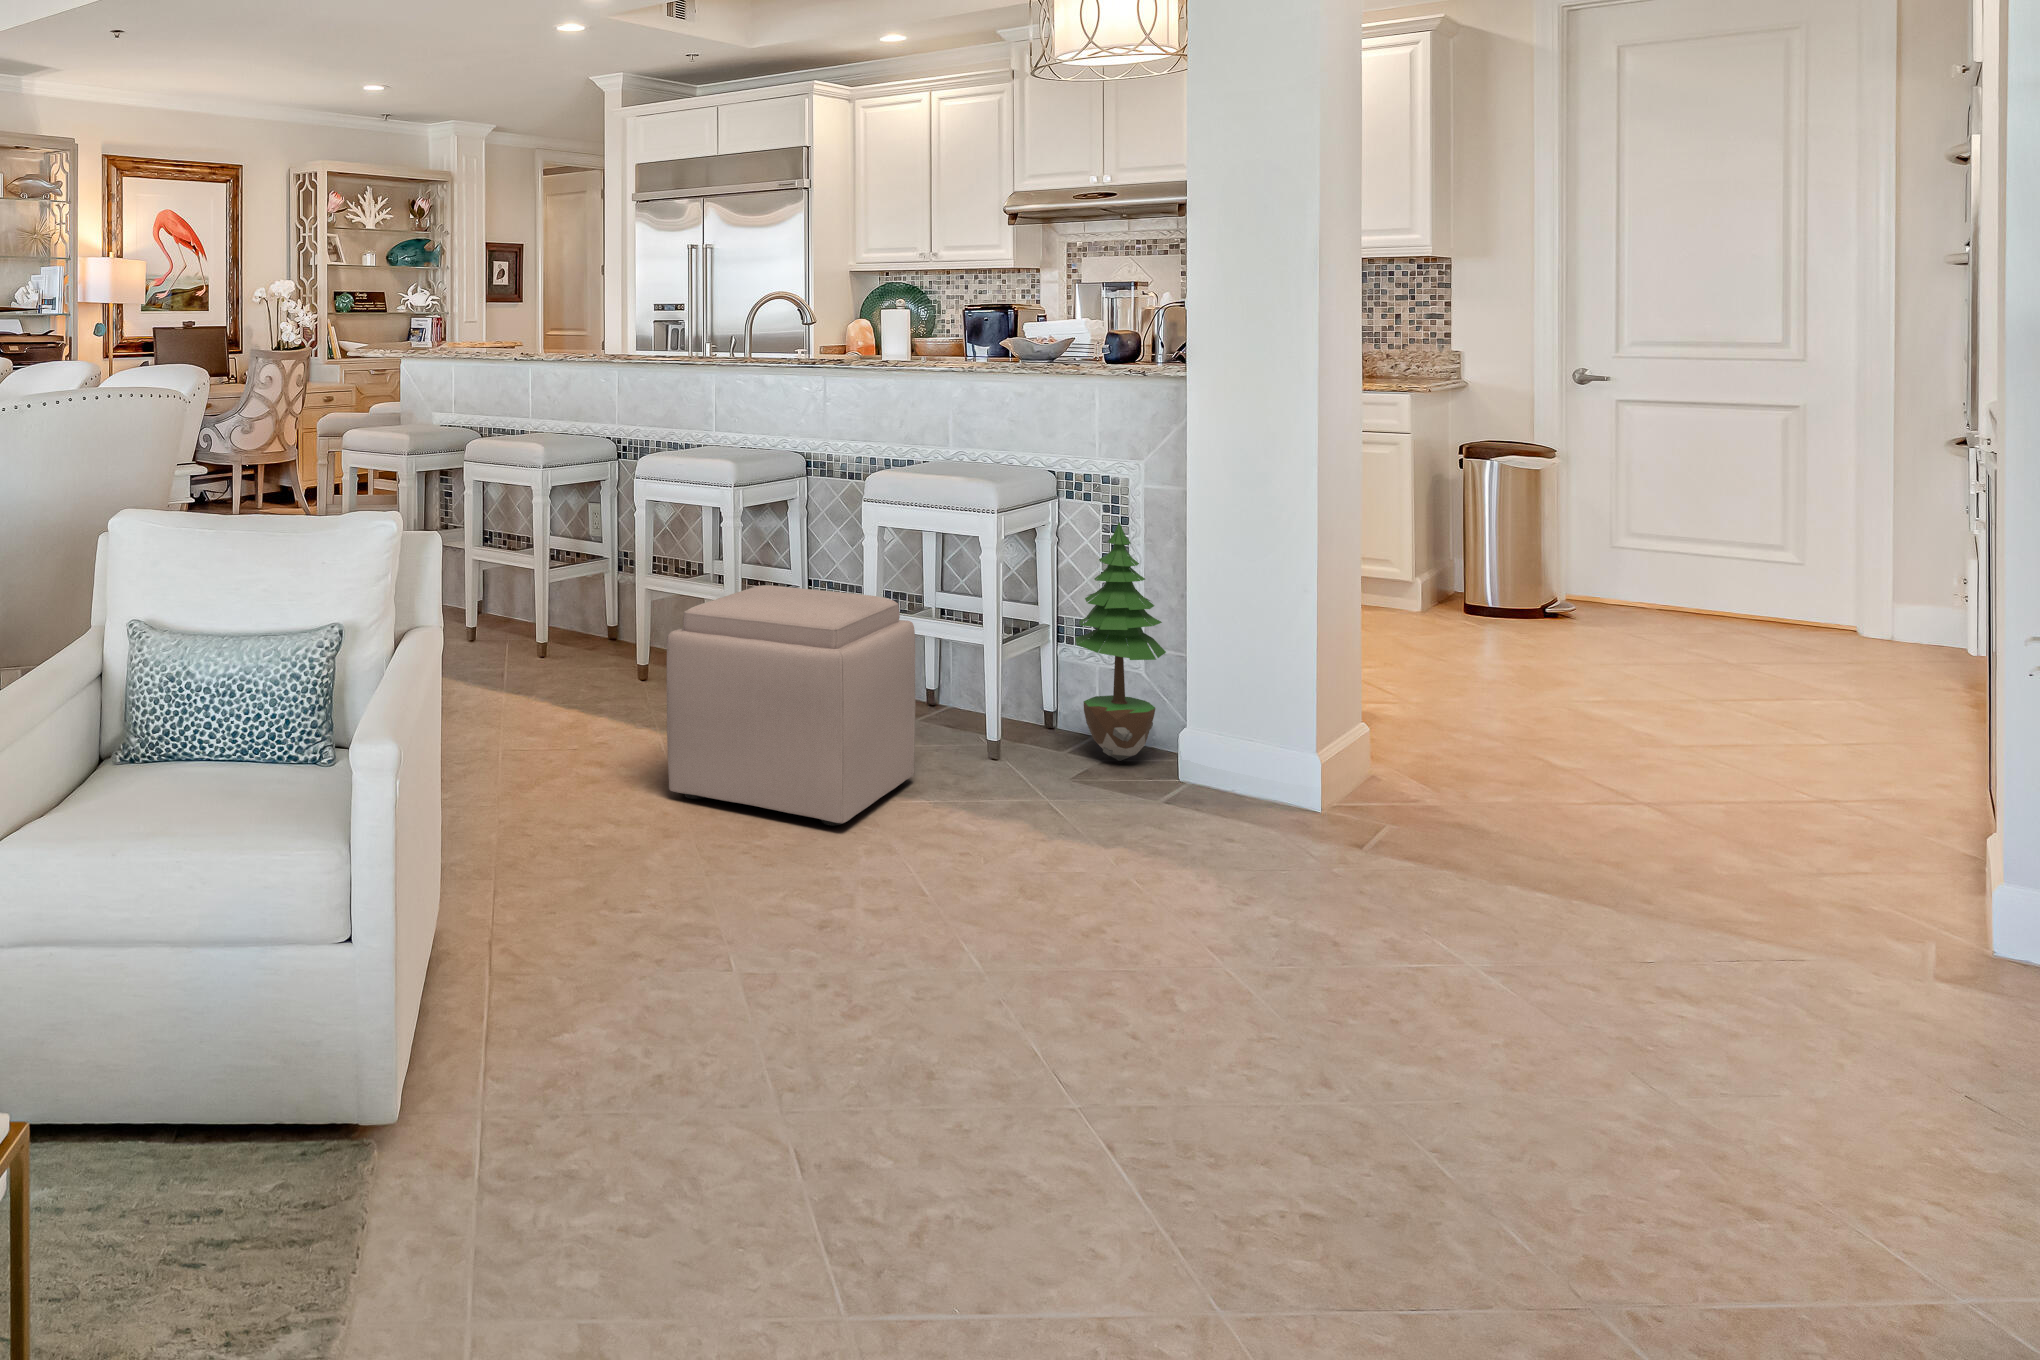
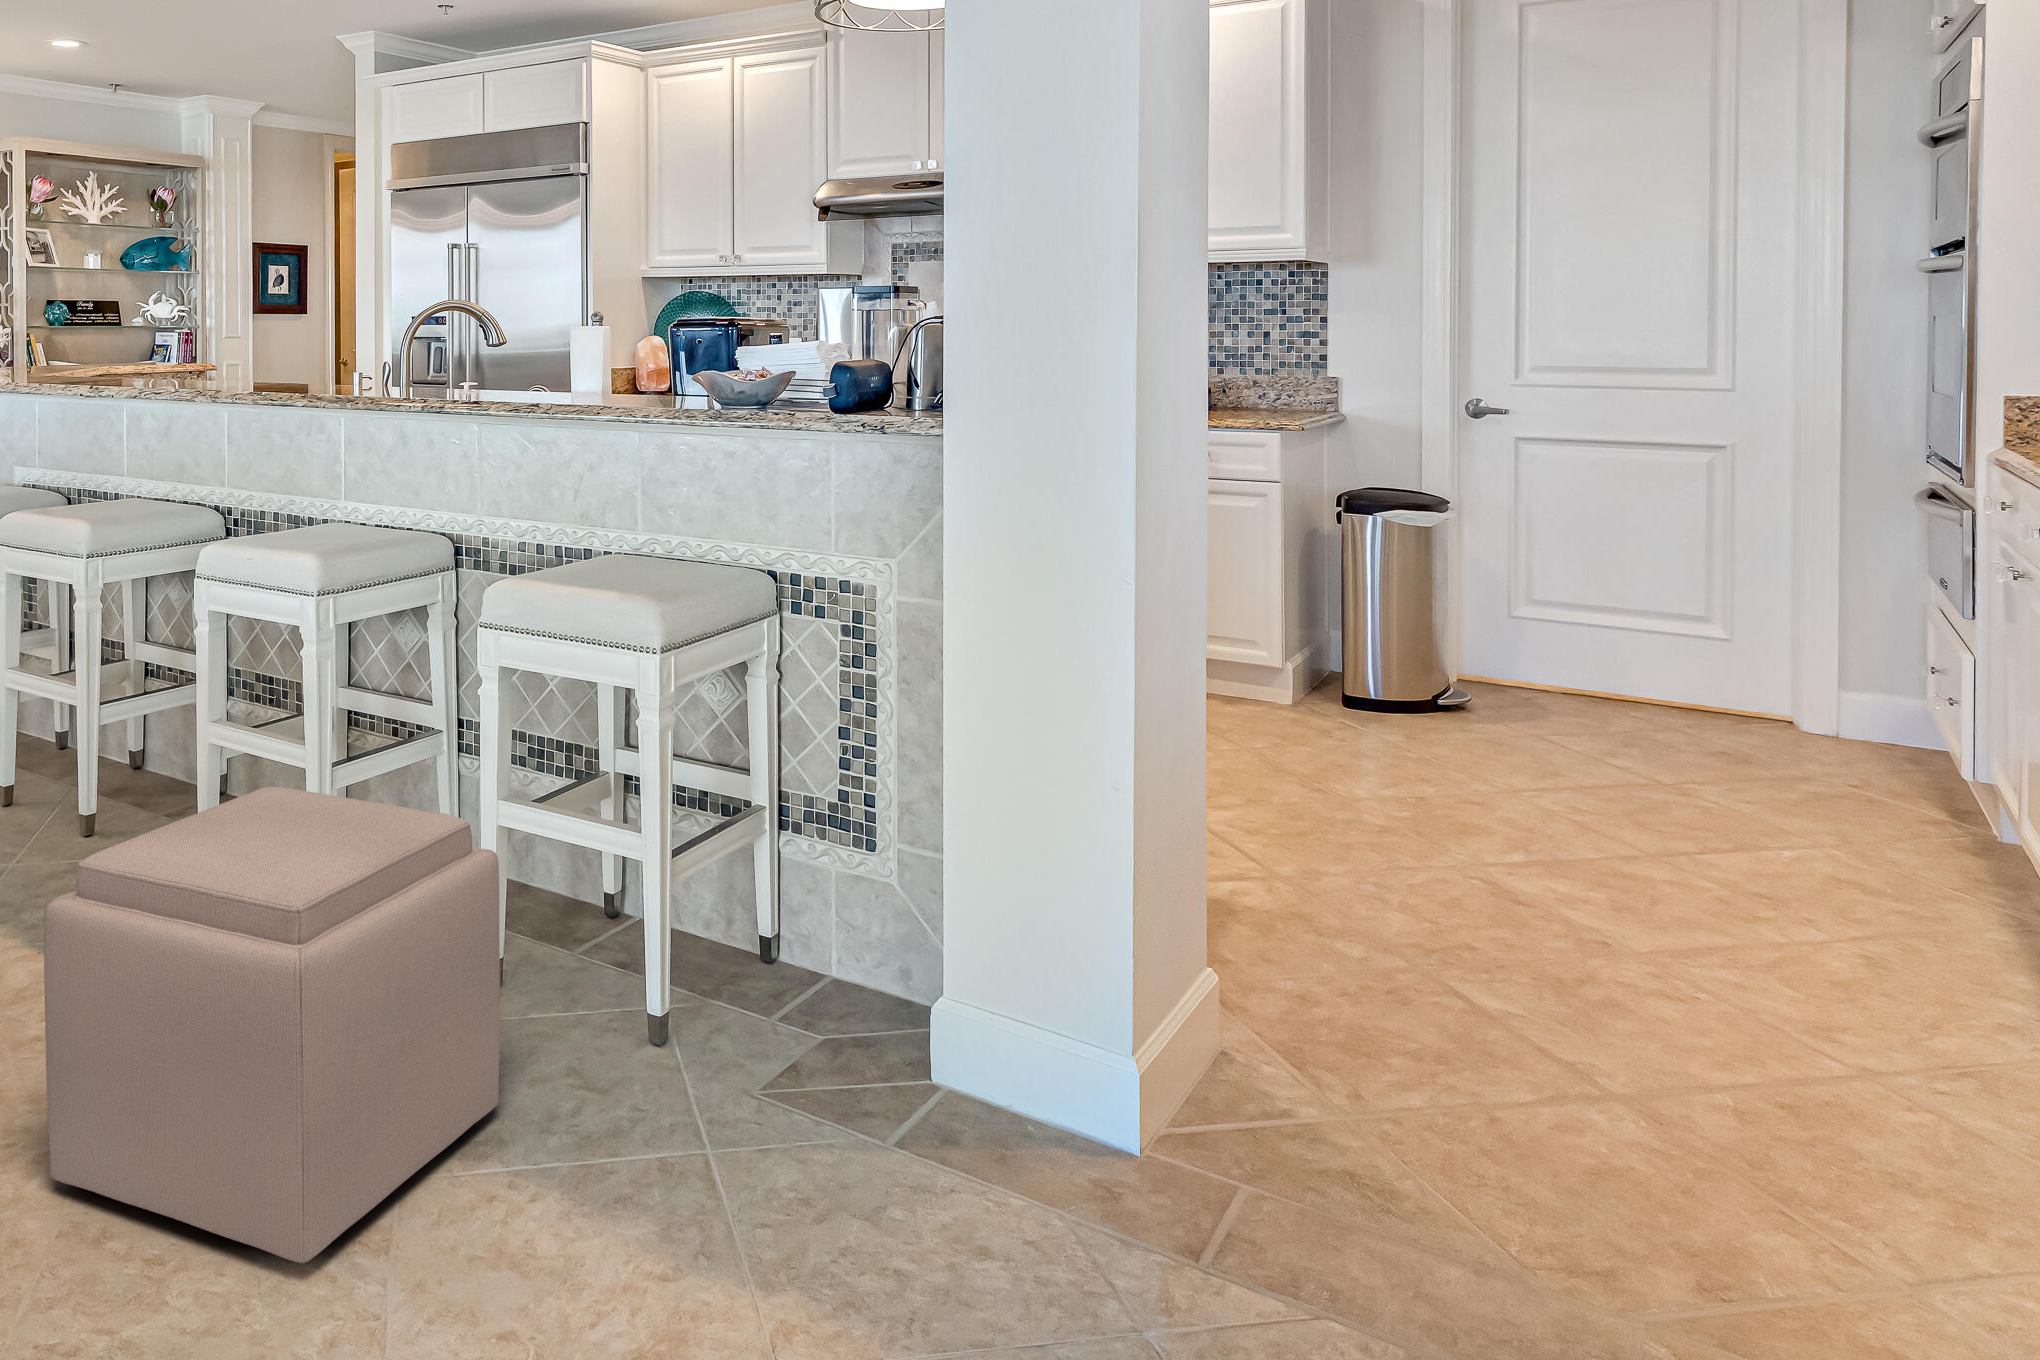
potted tree: present [1075,522,1166,761] -> none [776,666,911,1041]

